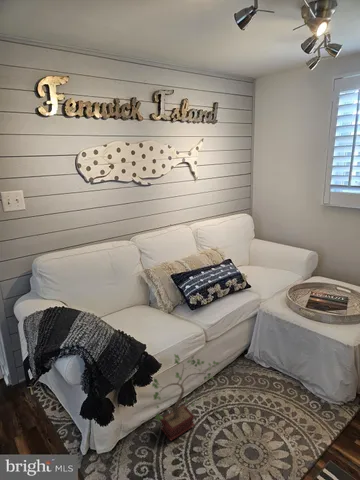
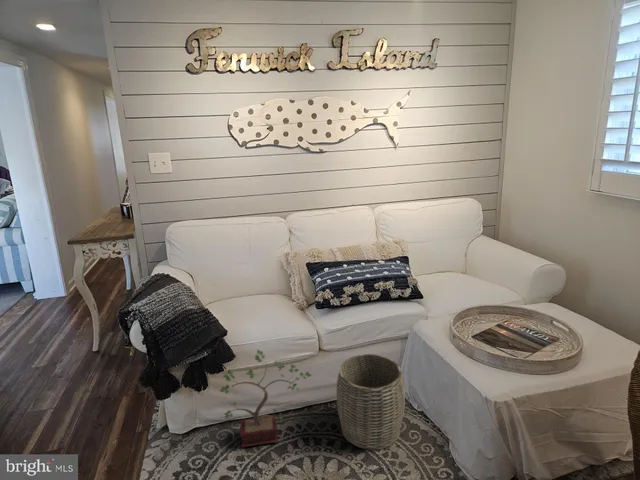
woven basket: none [223,334,275,407] -> present [337,354,405,450]

